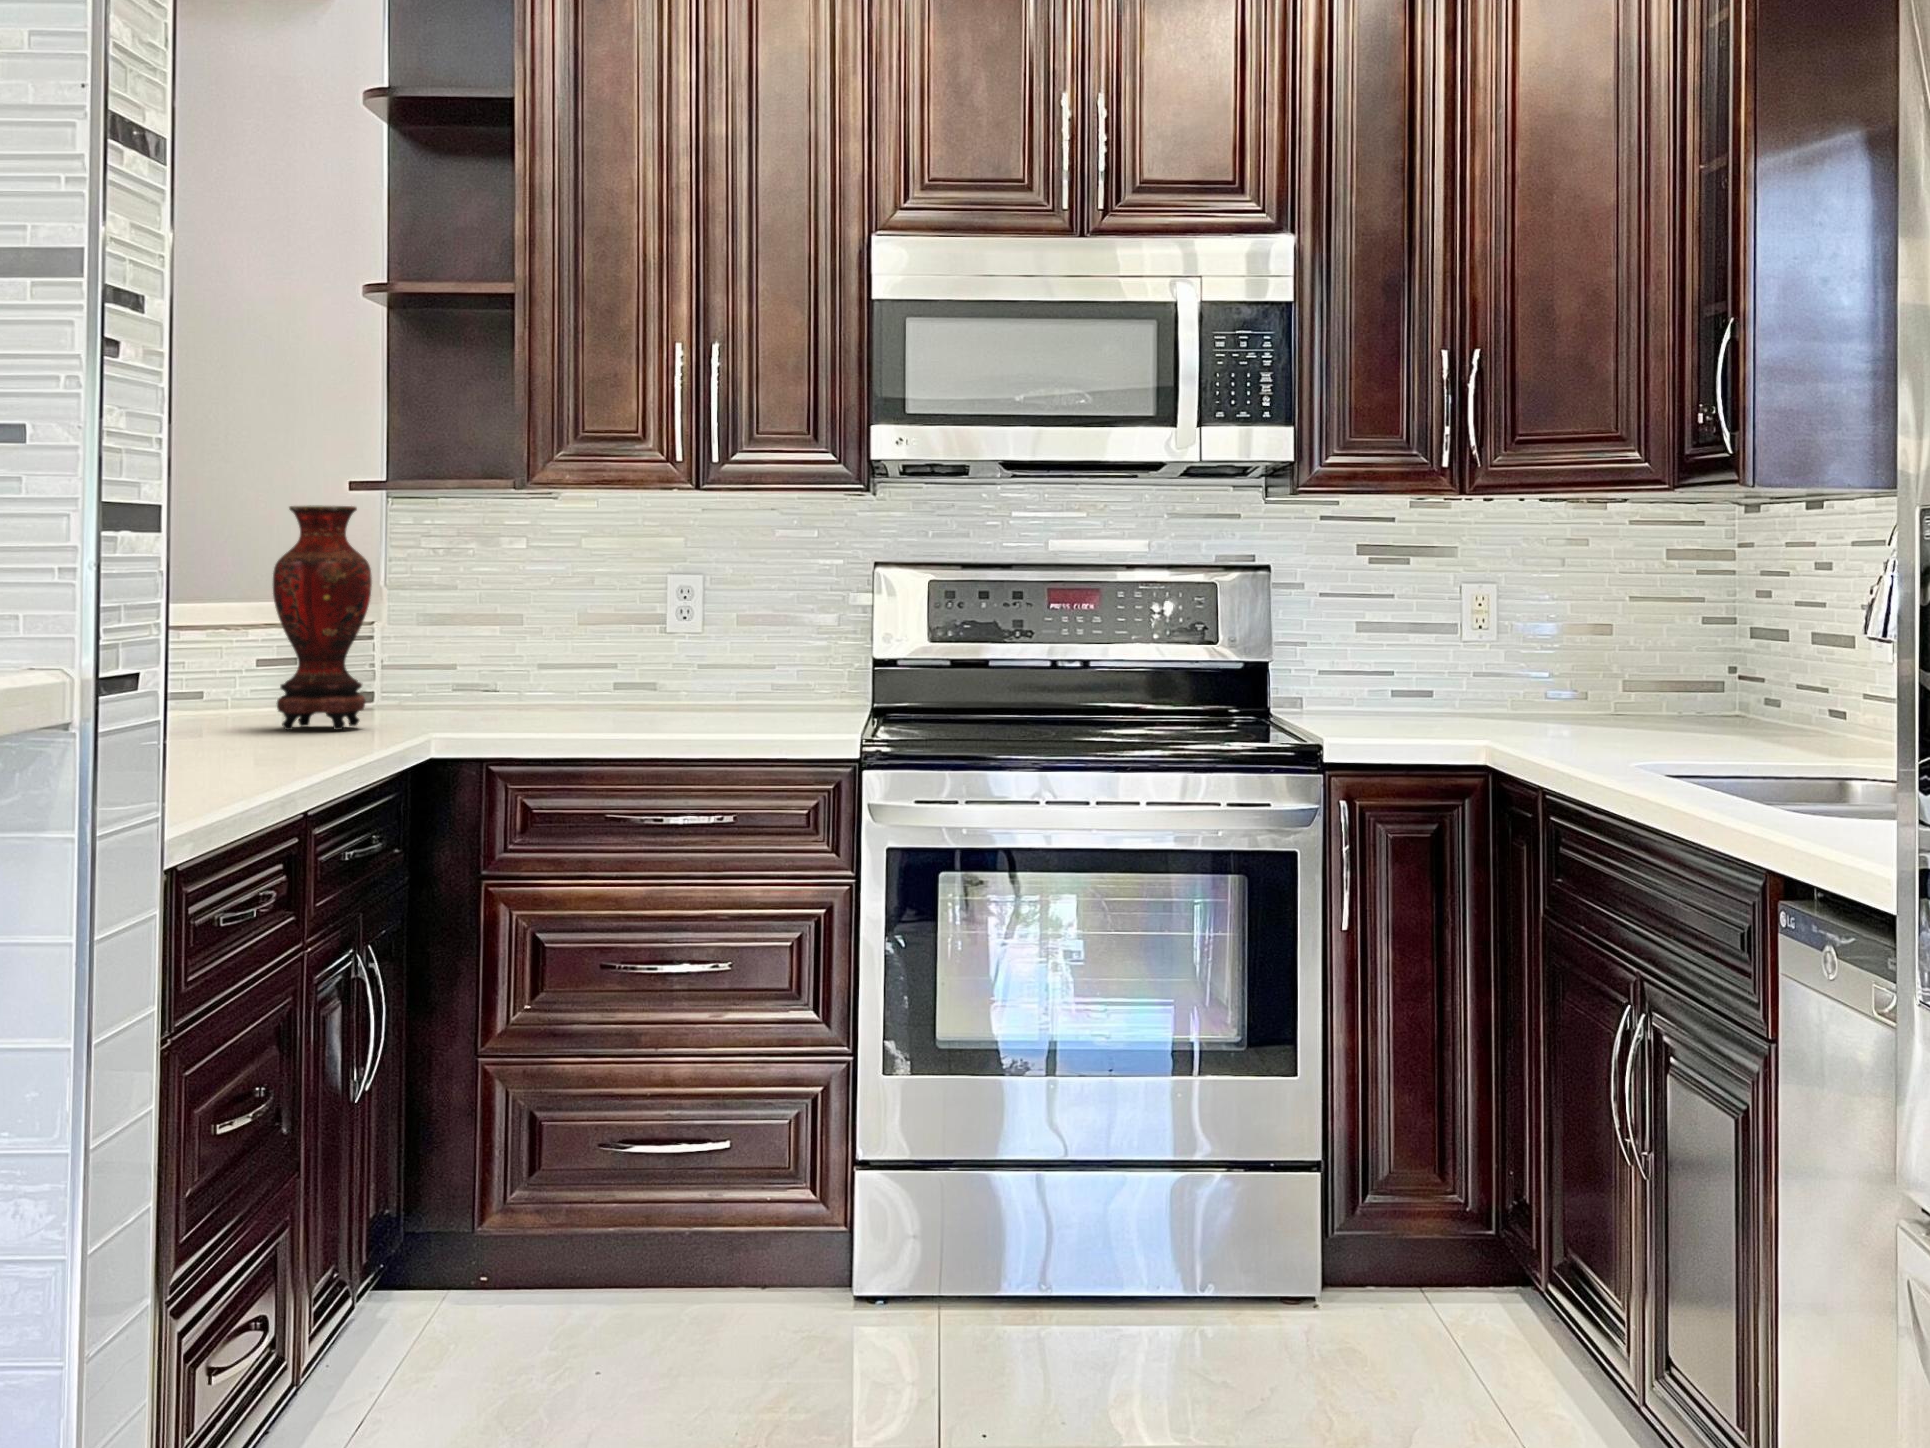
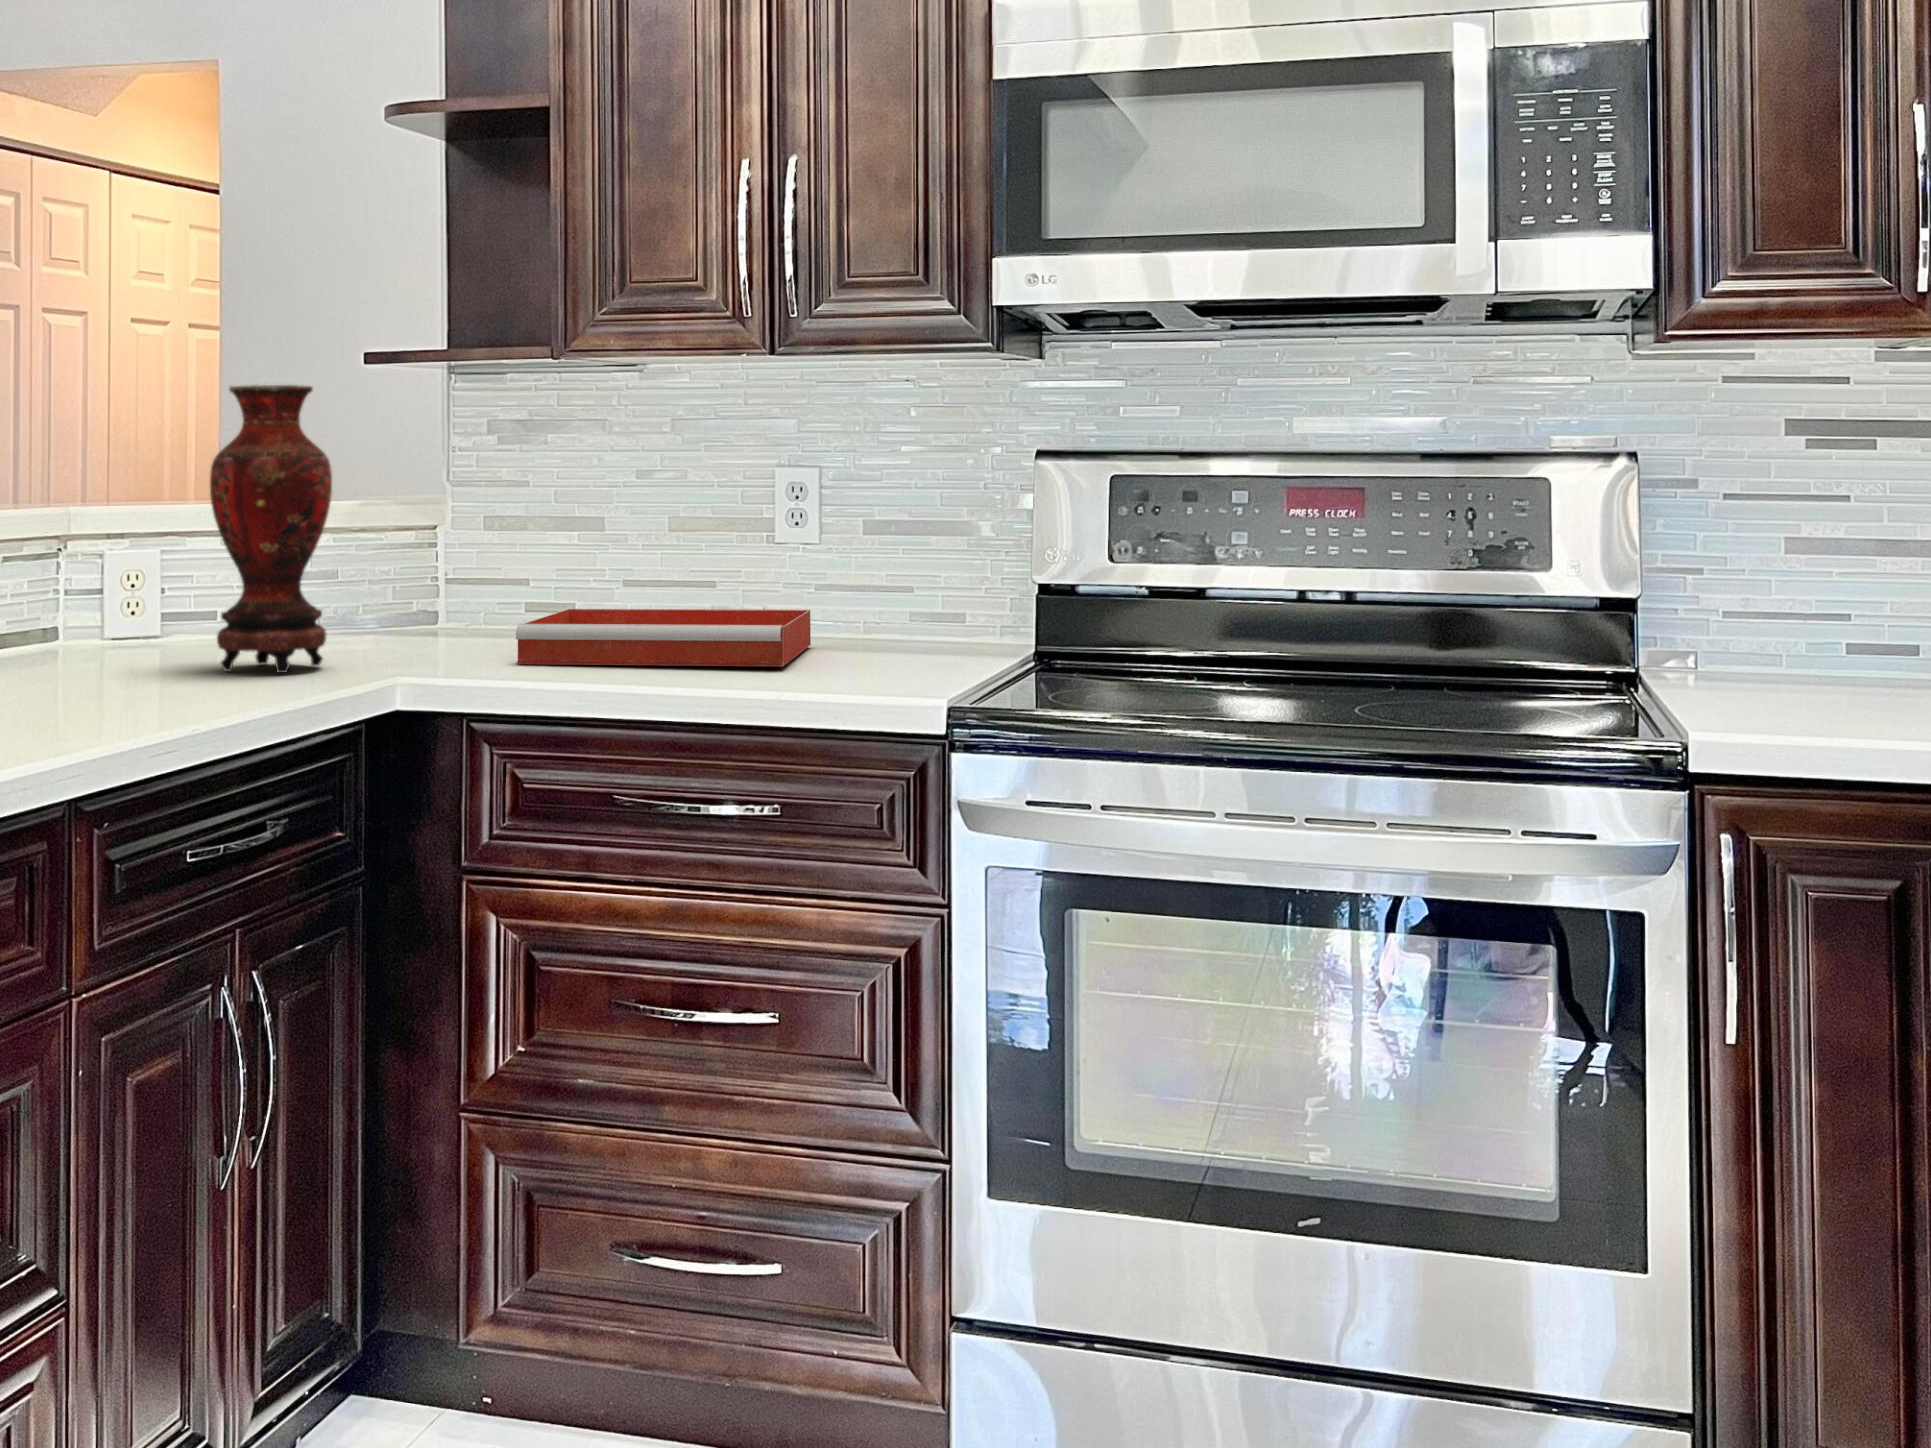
tray: none [507,683,715,723] -> present [516,609,811,666]

